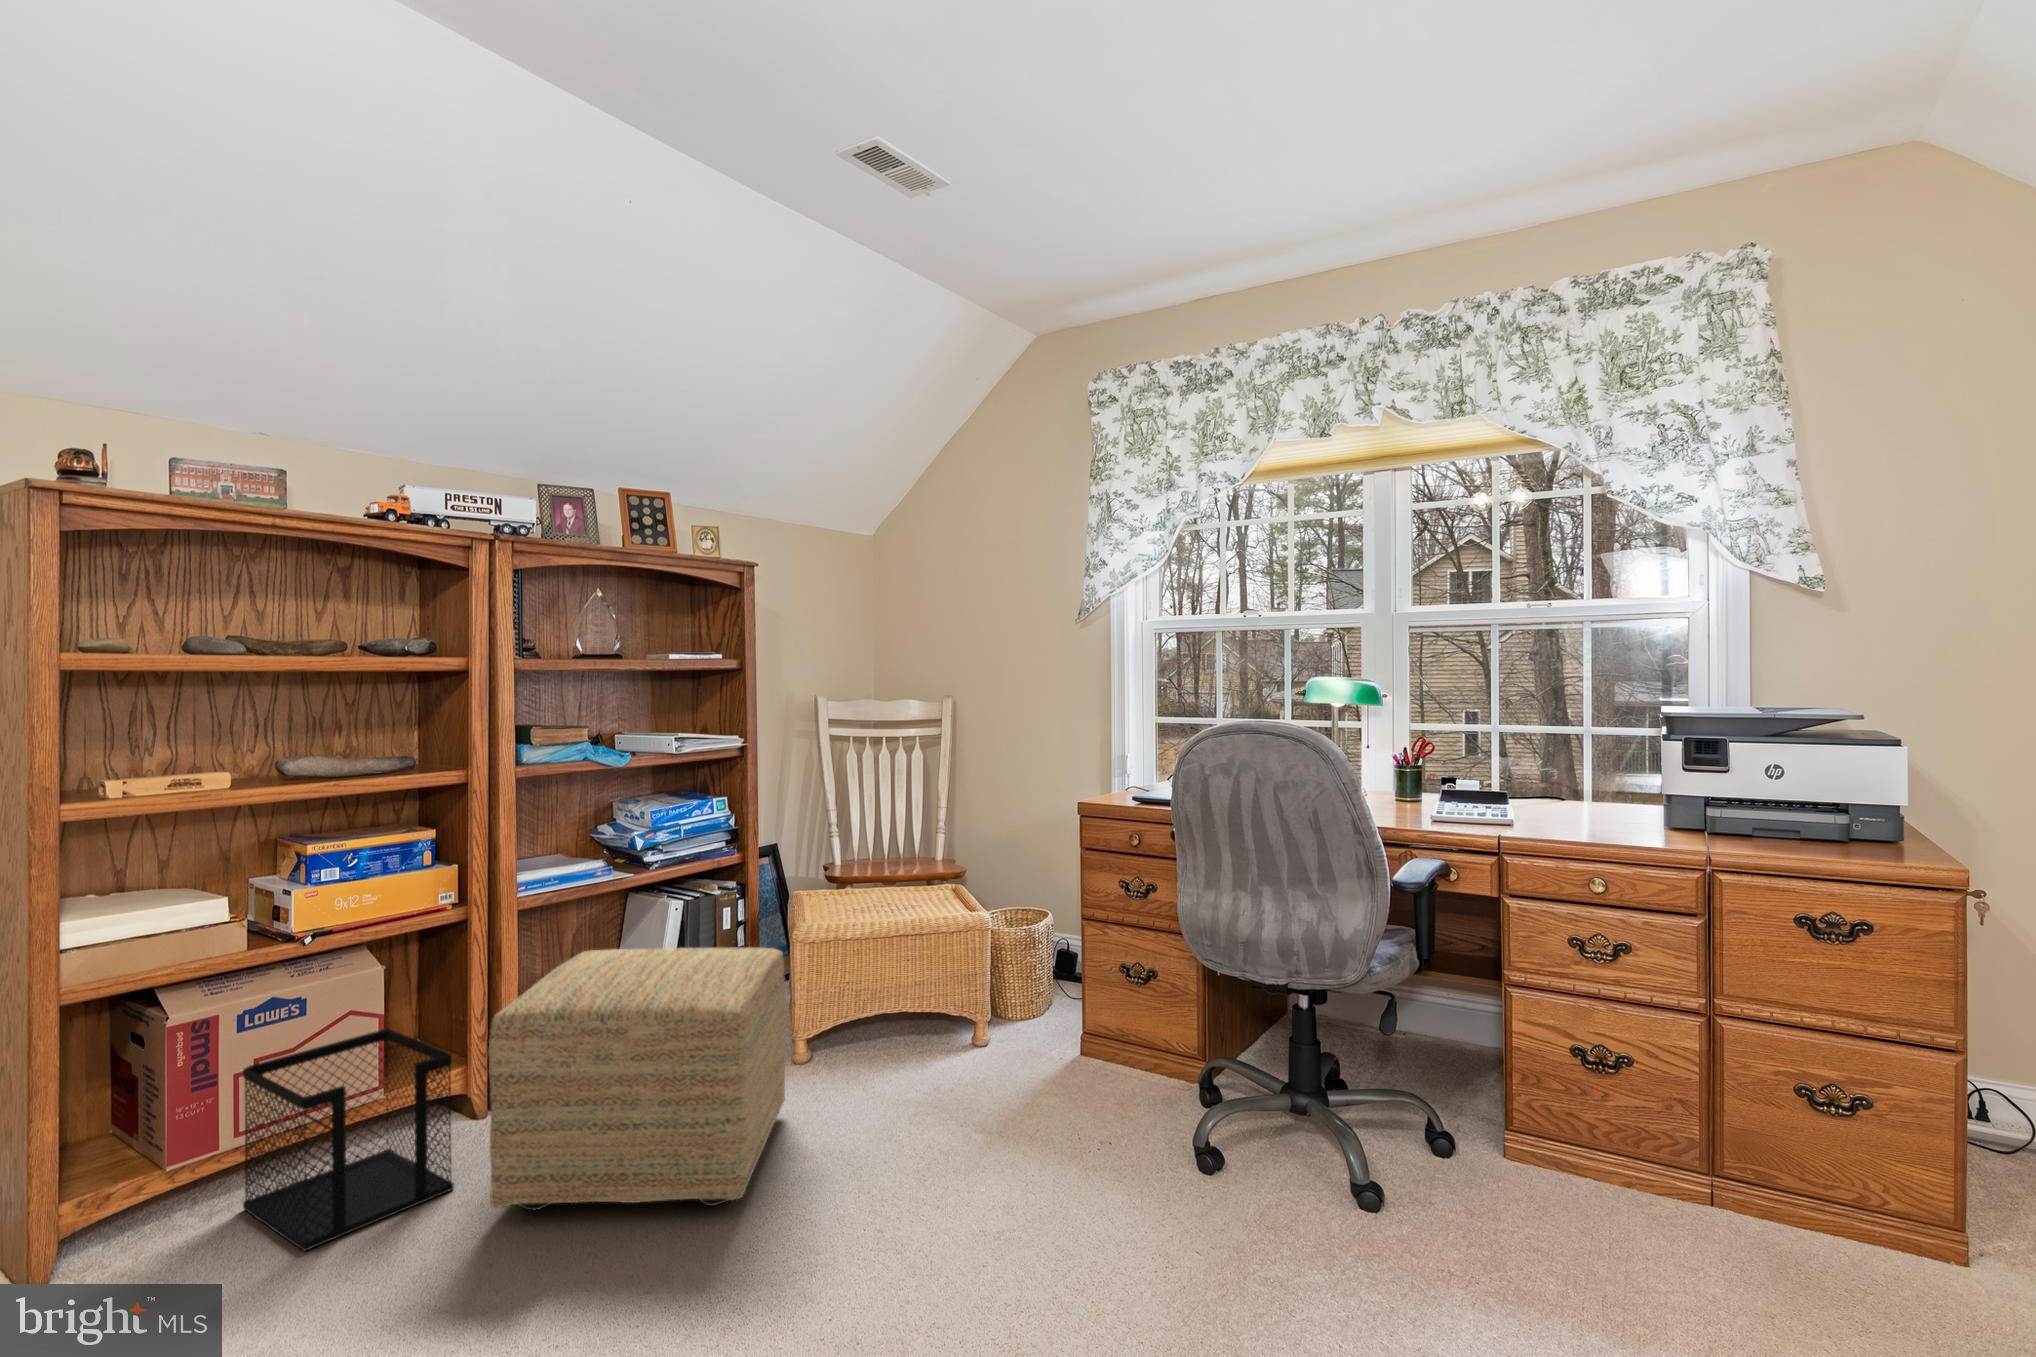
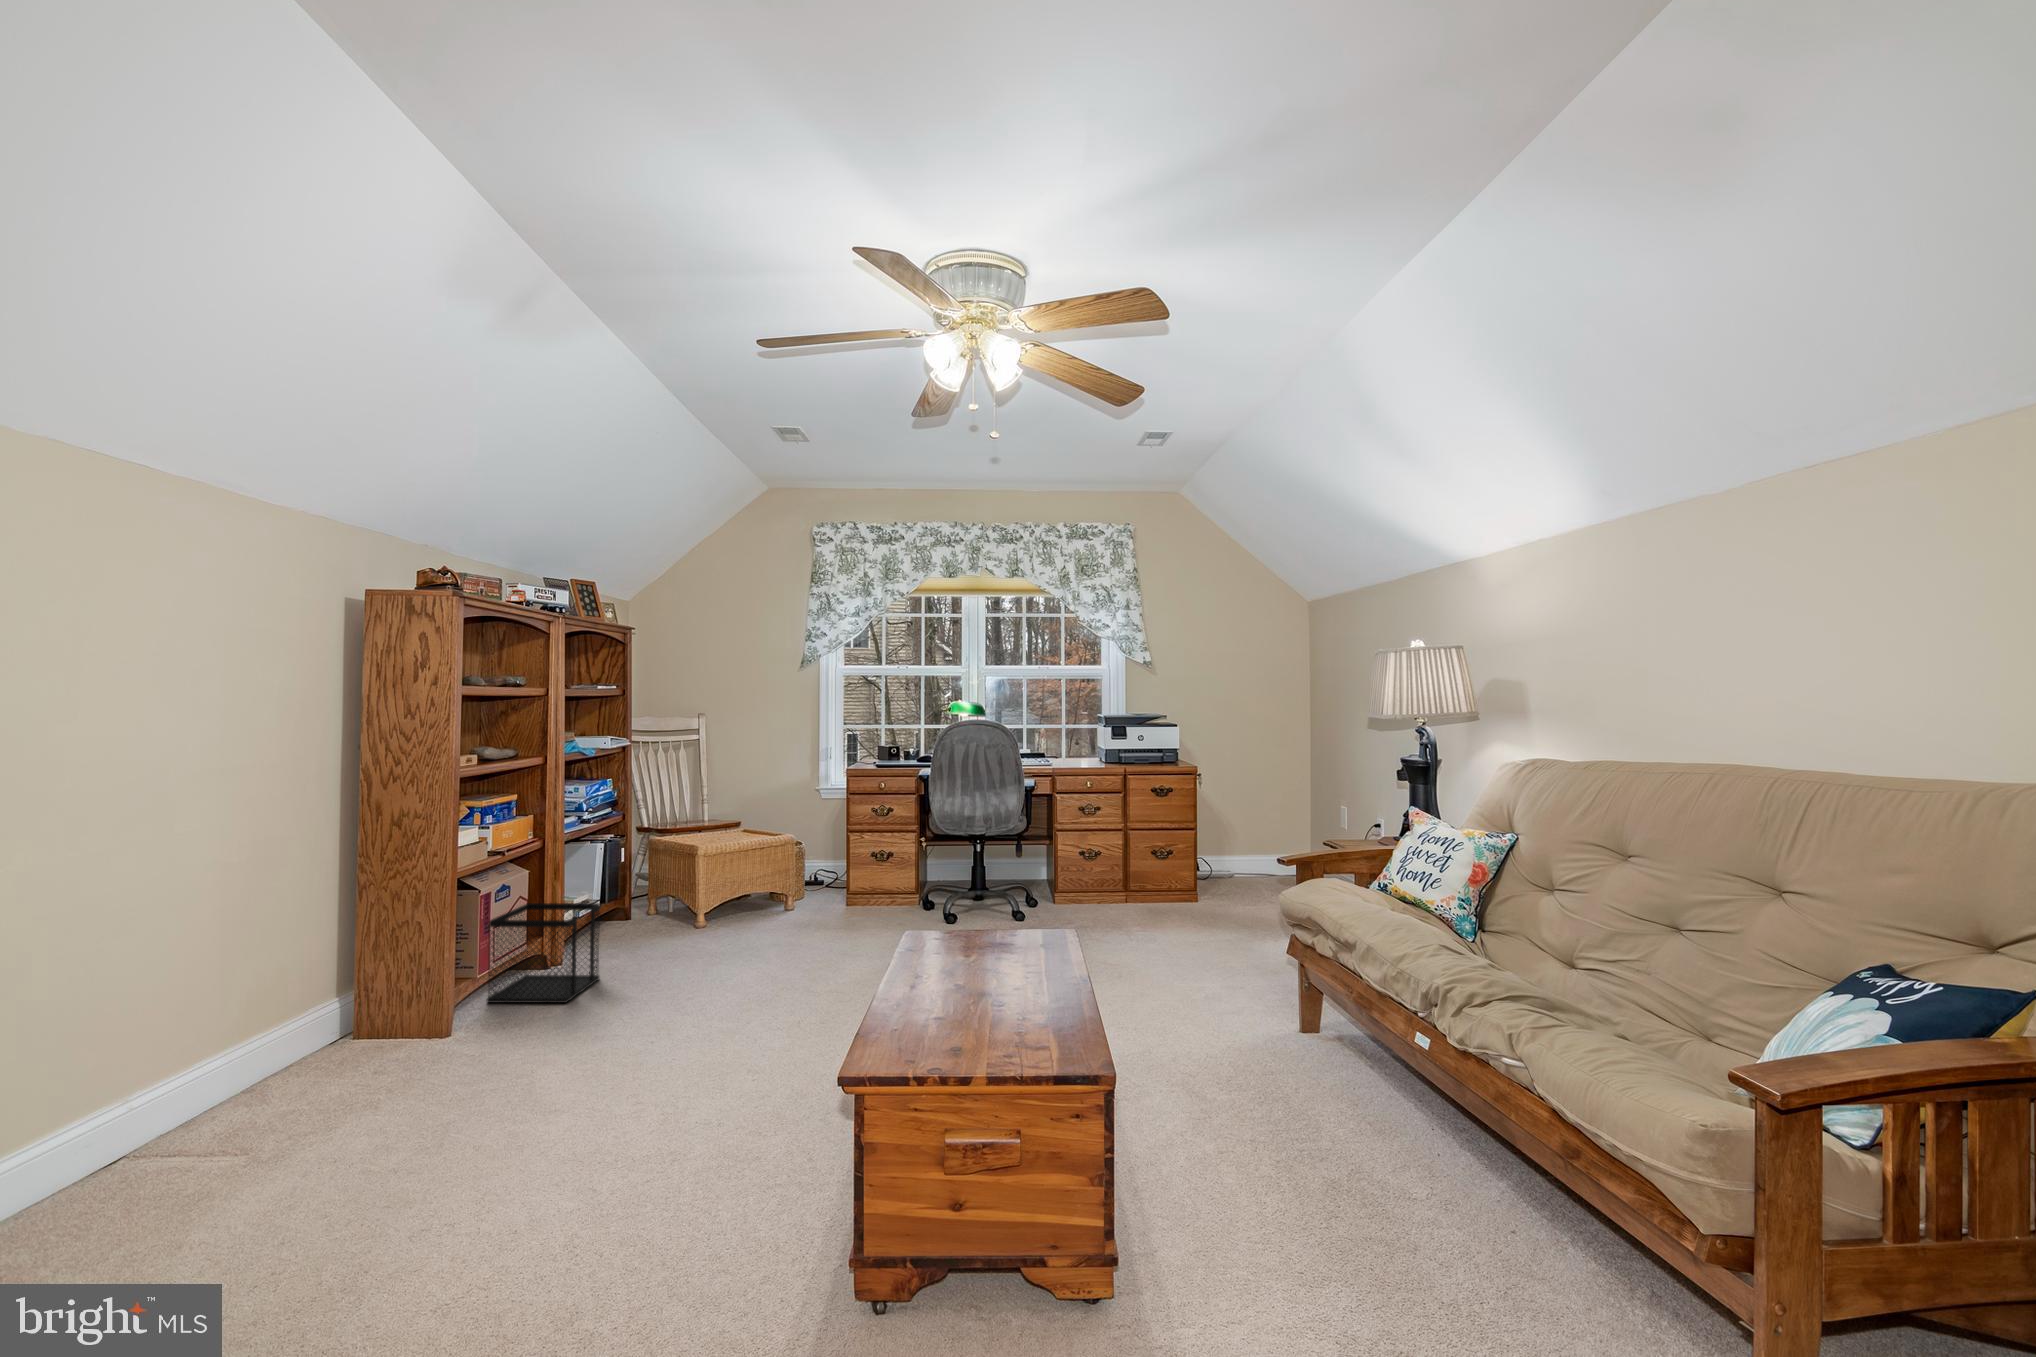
ottoman: present [489,947,786,1210] -> none [615,845,773,975]

